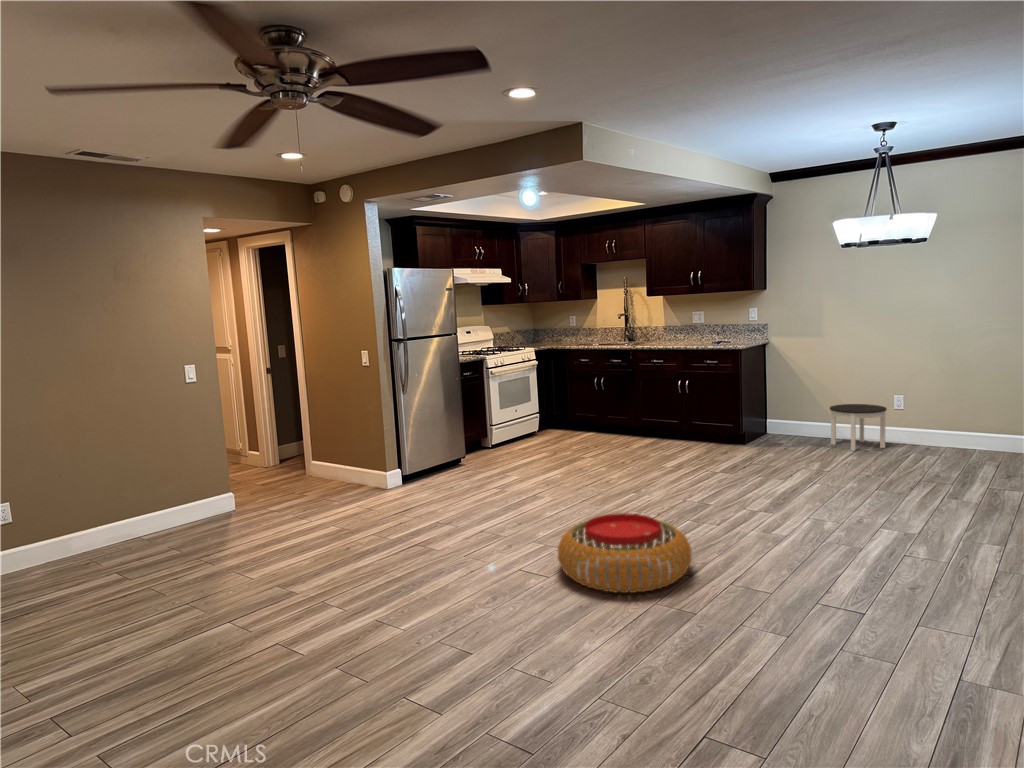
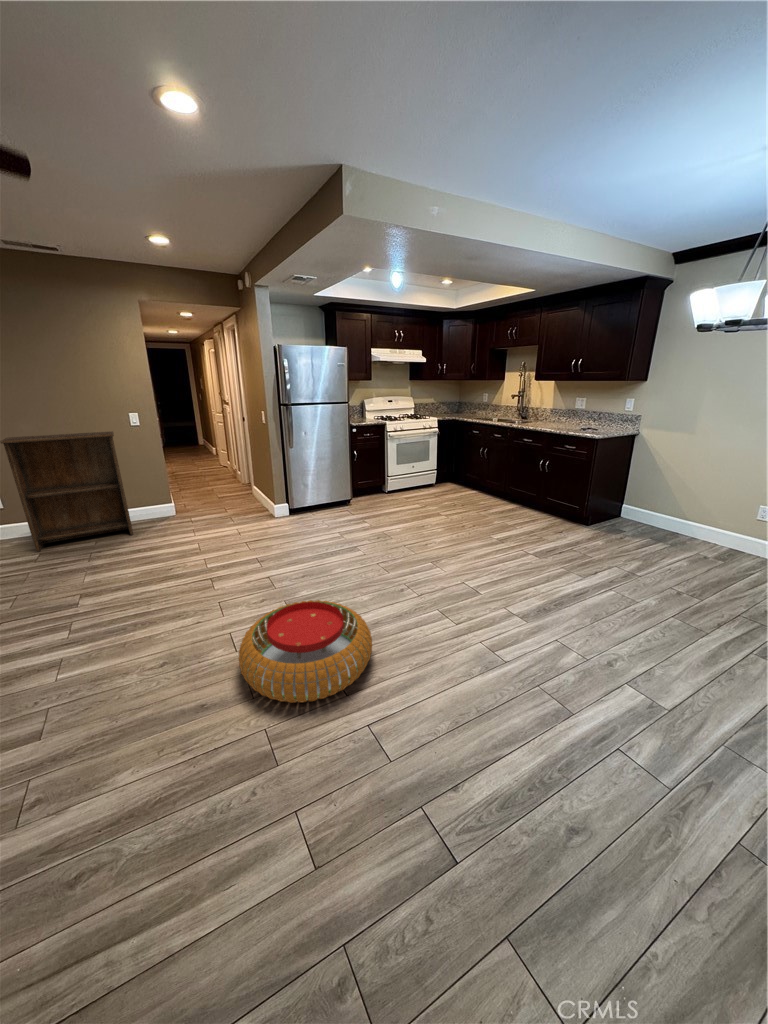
bookshelf: none [49,387,209,572] -> present [0,431,133,551]
round table: present [830,404,887,451] -> none [673,505,746,559]

